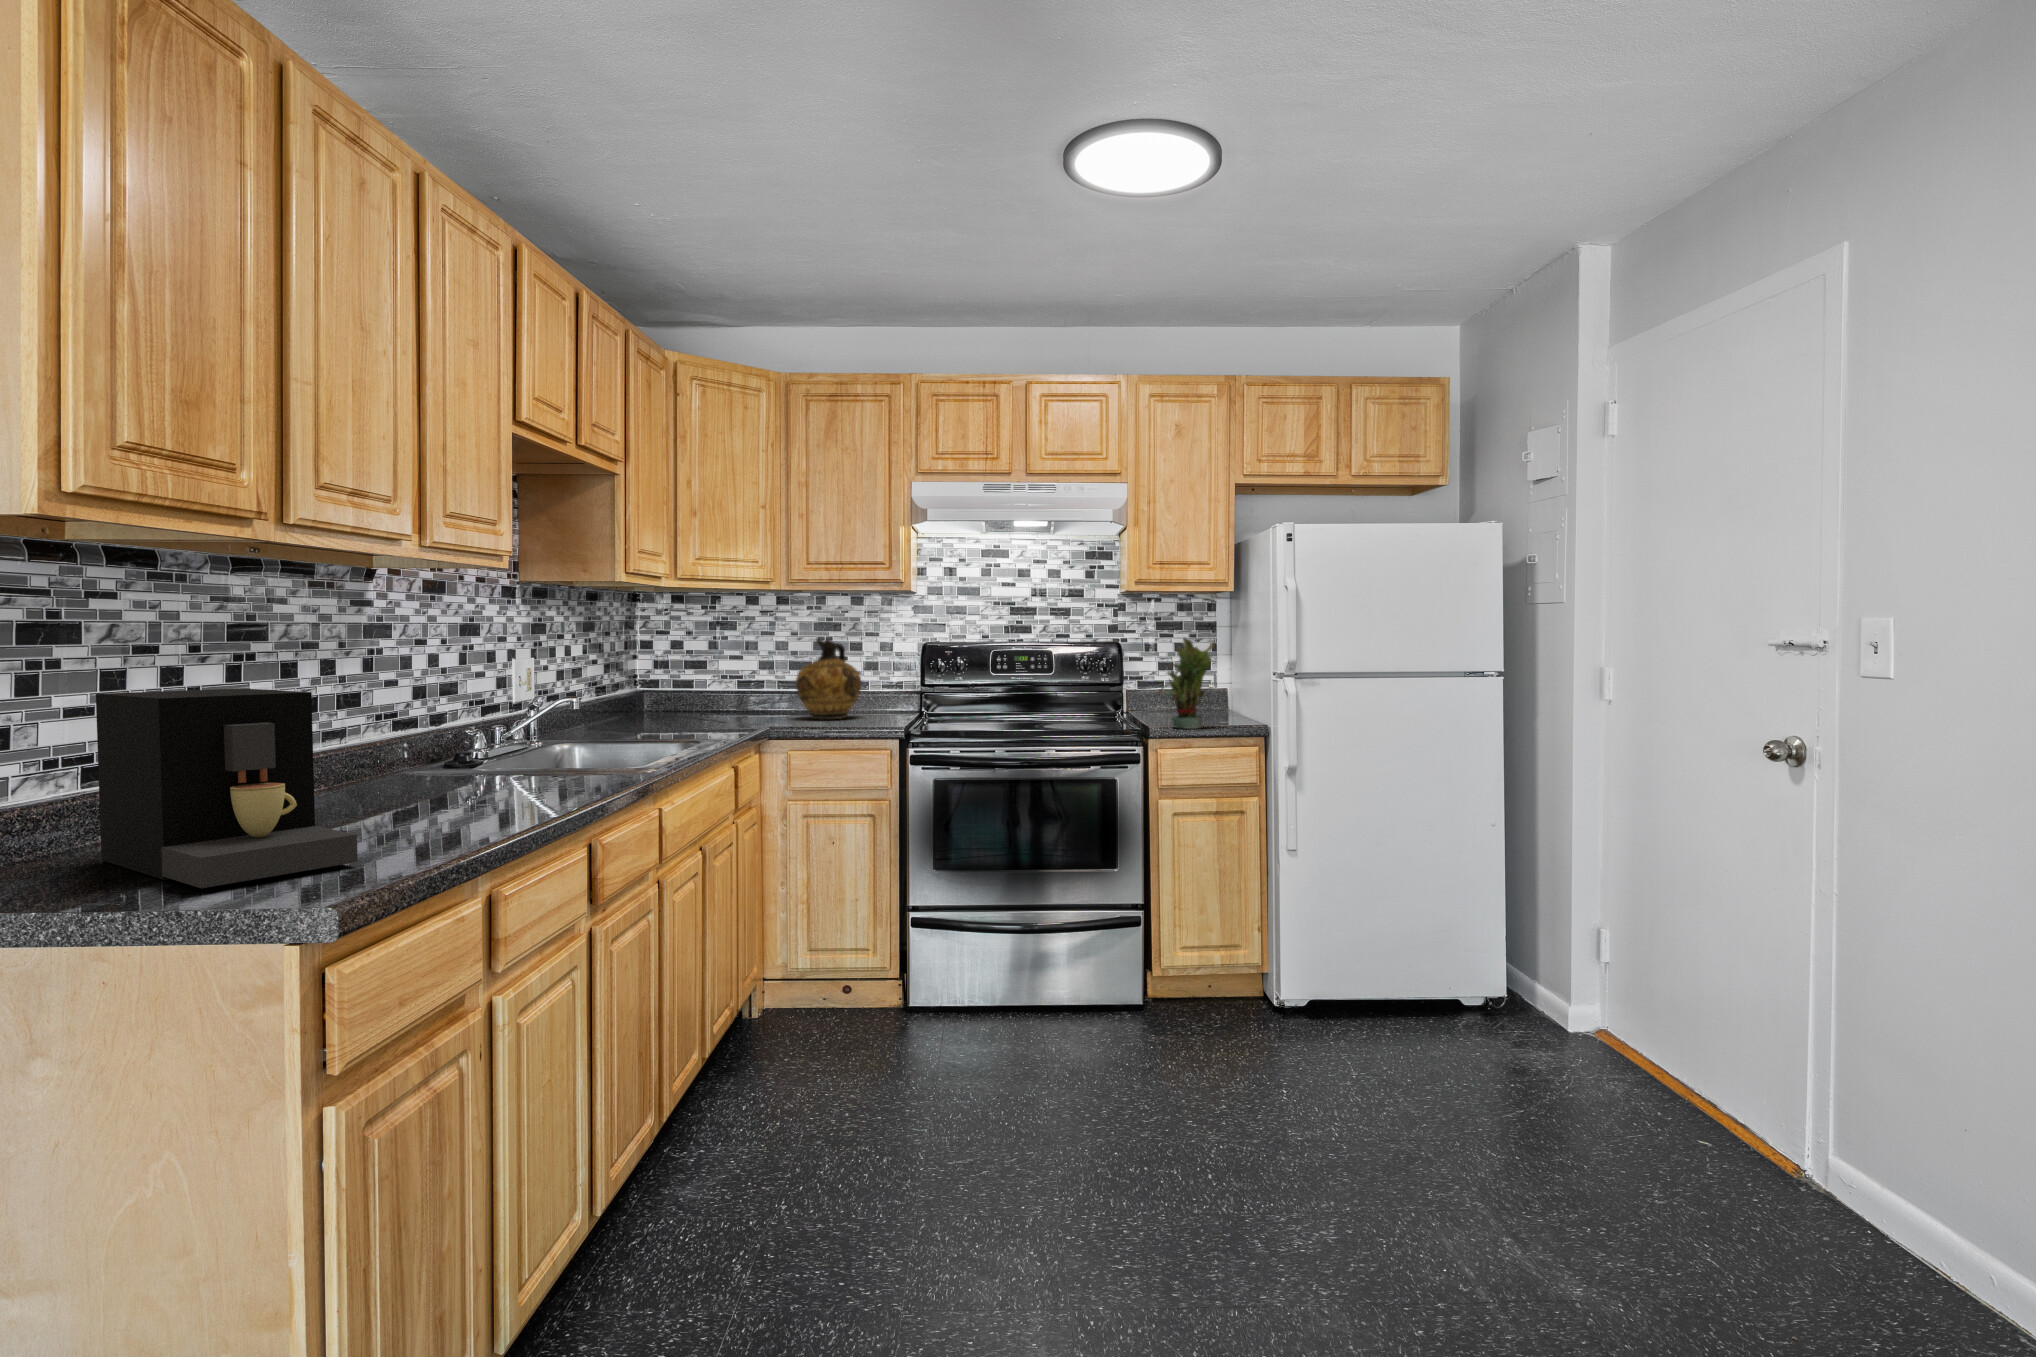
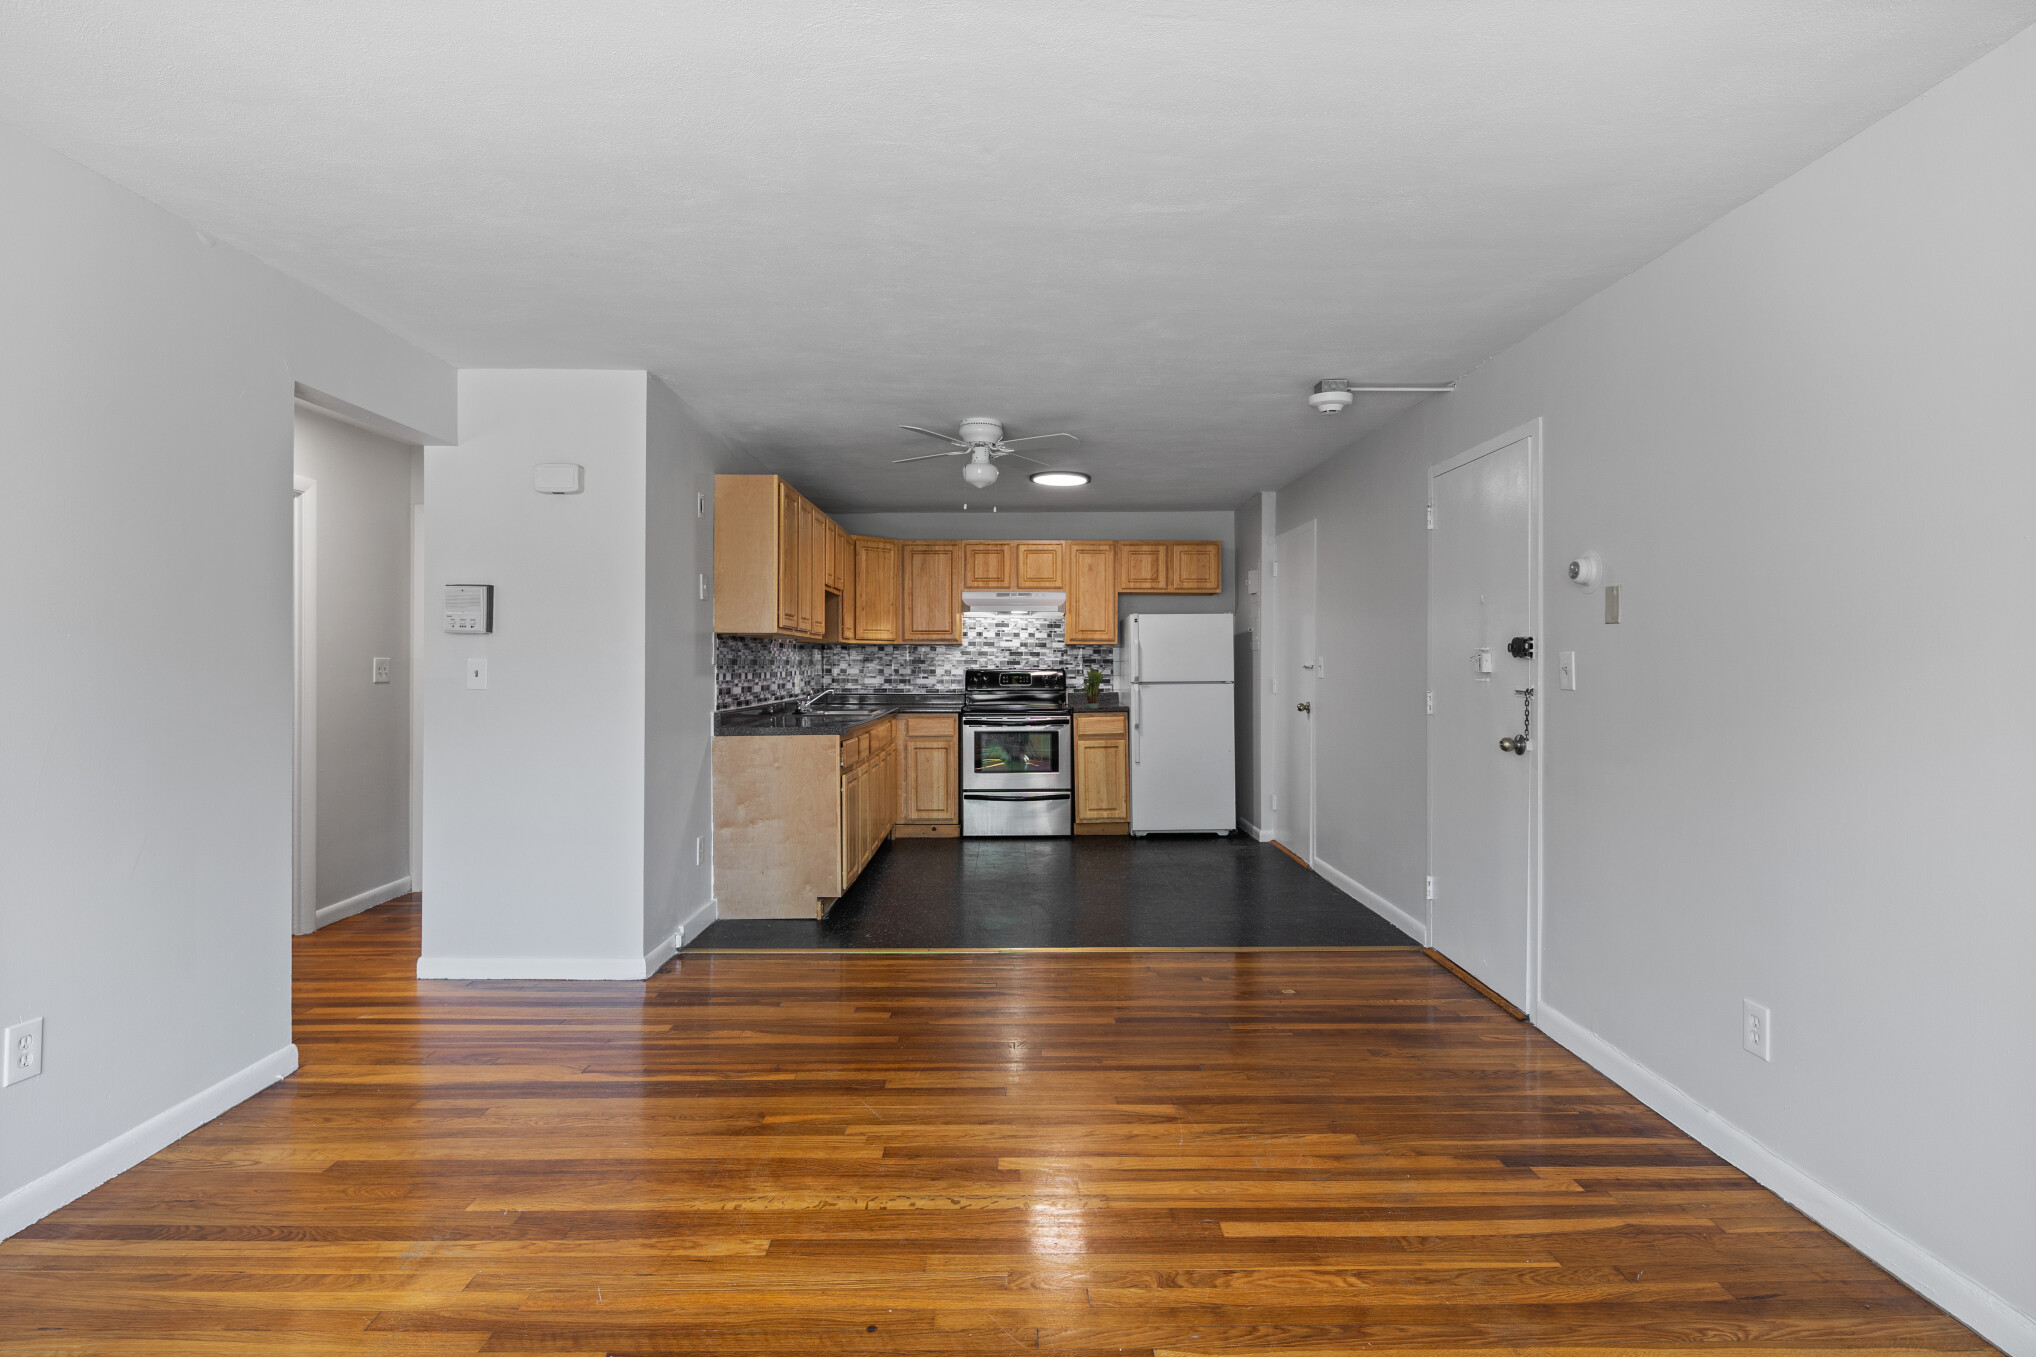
ceramic jug: present [796,639,861,719] -> none [904,668,936,707]
coffee maker: present [96,688,358,888] -> none [761,679,836,727]

